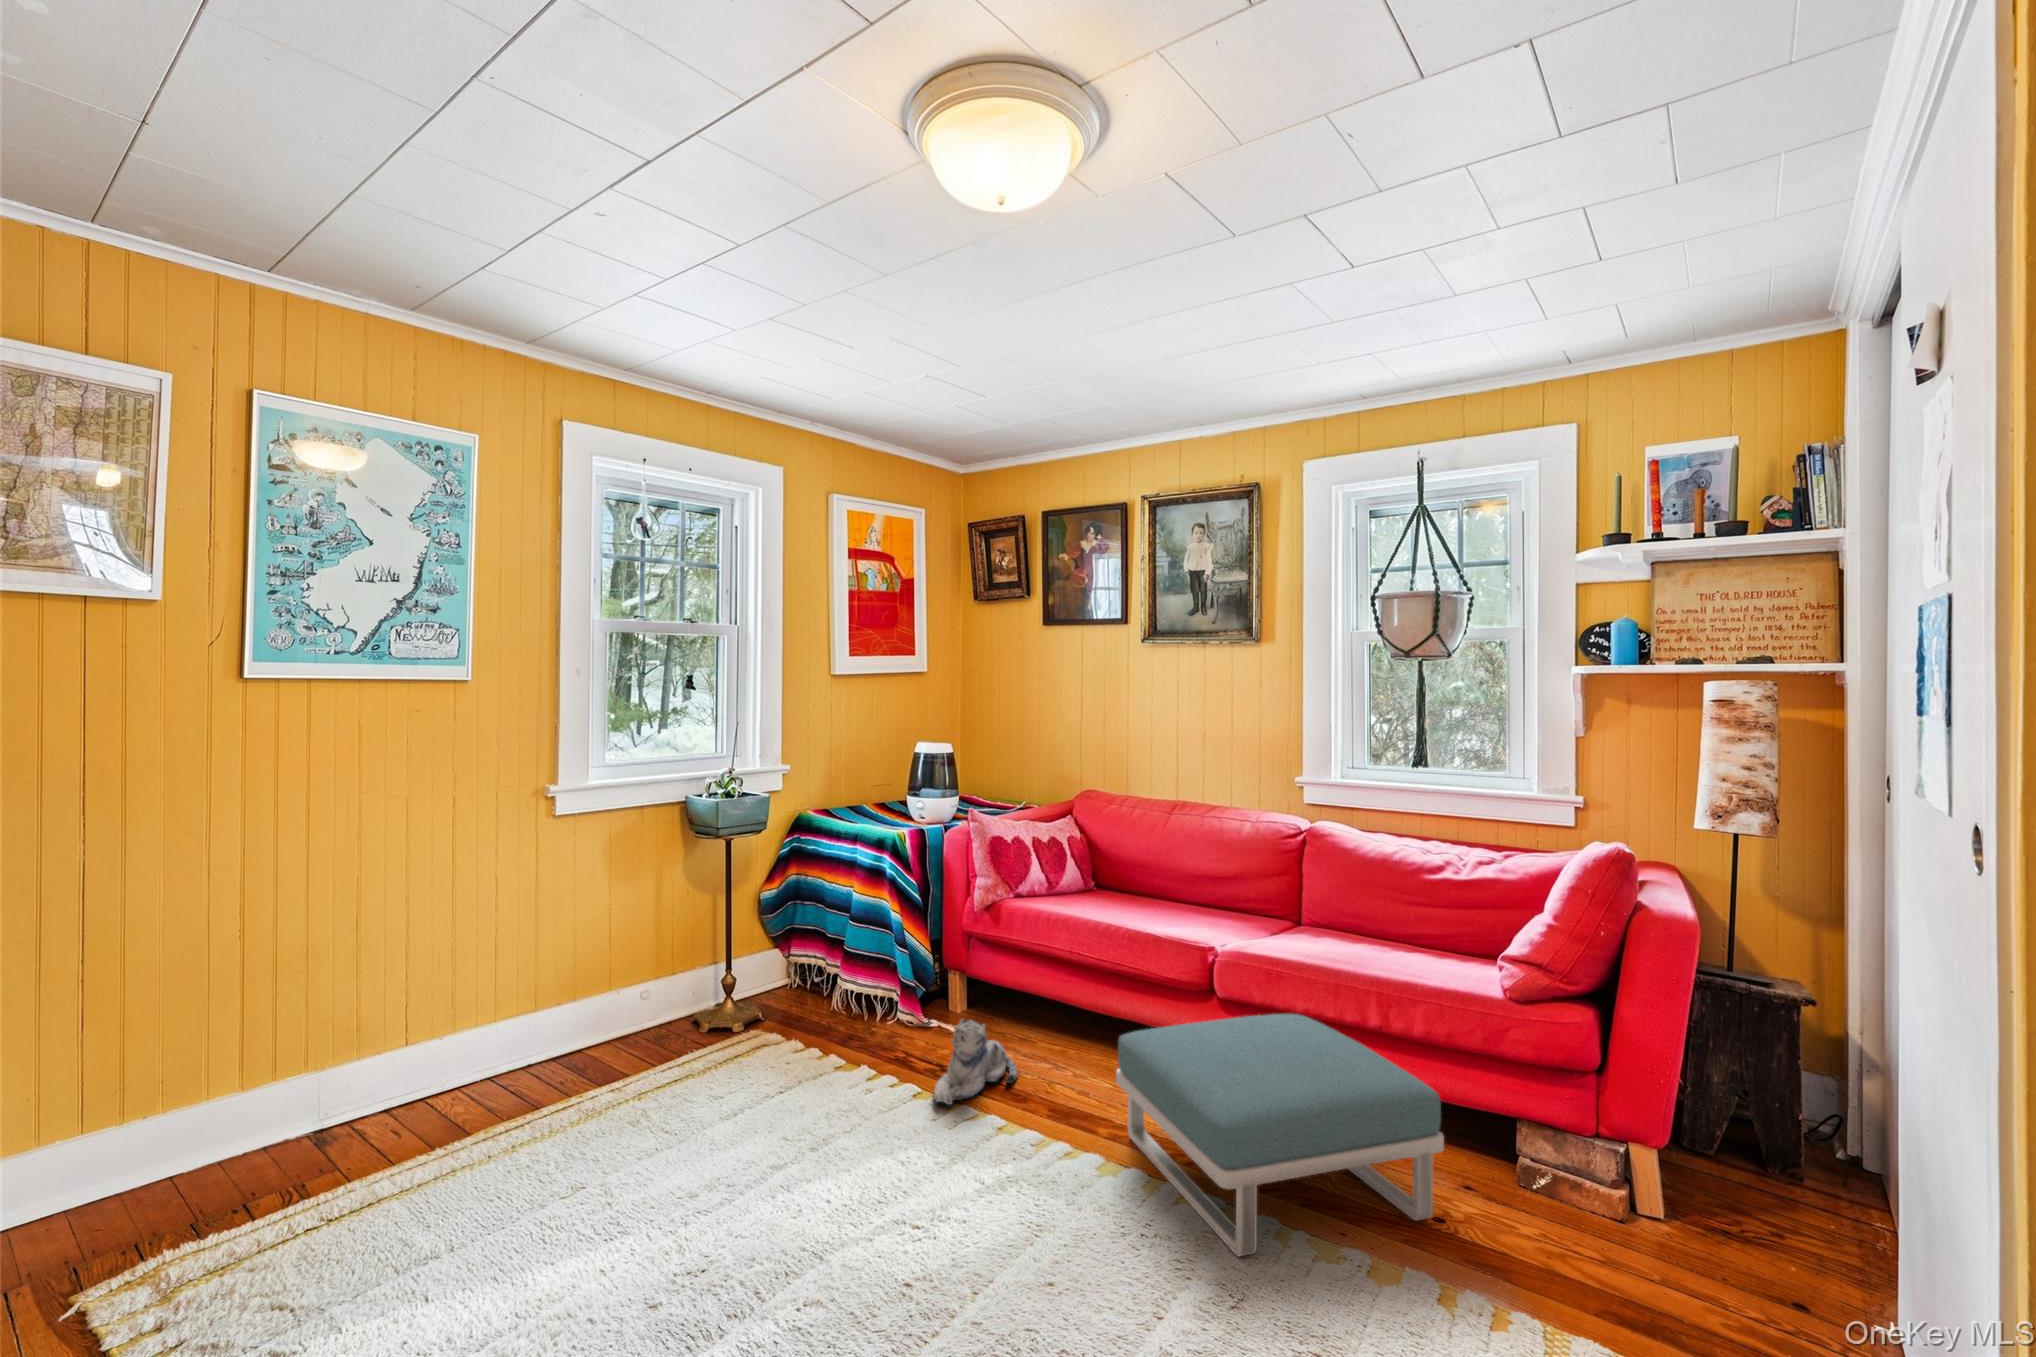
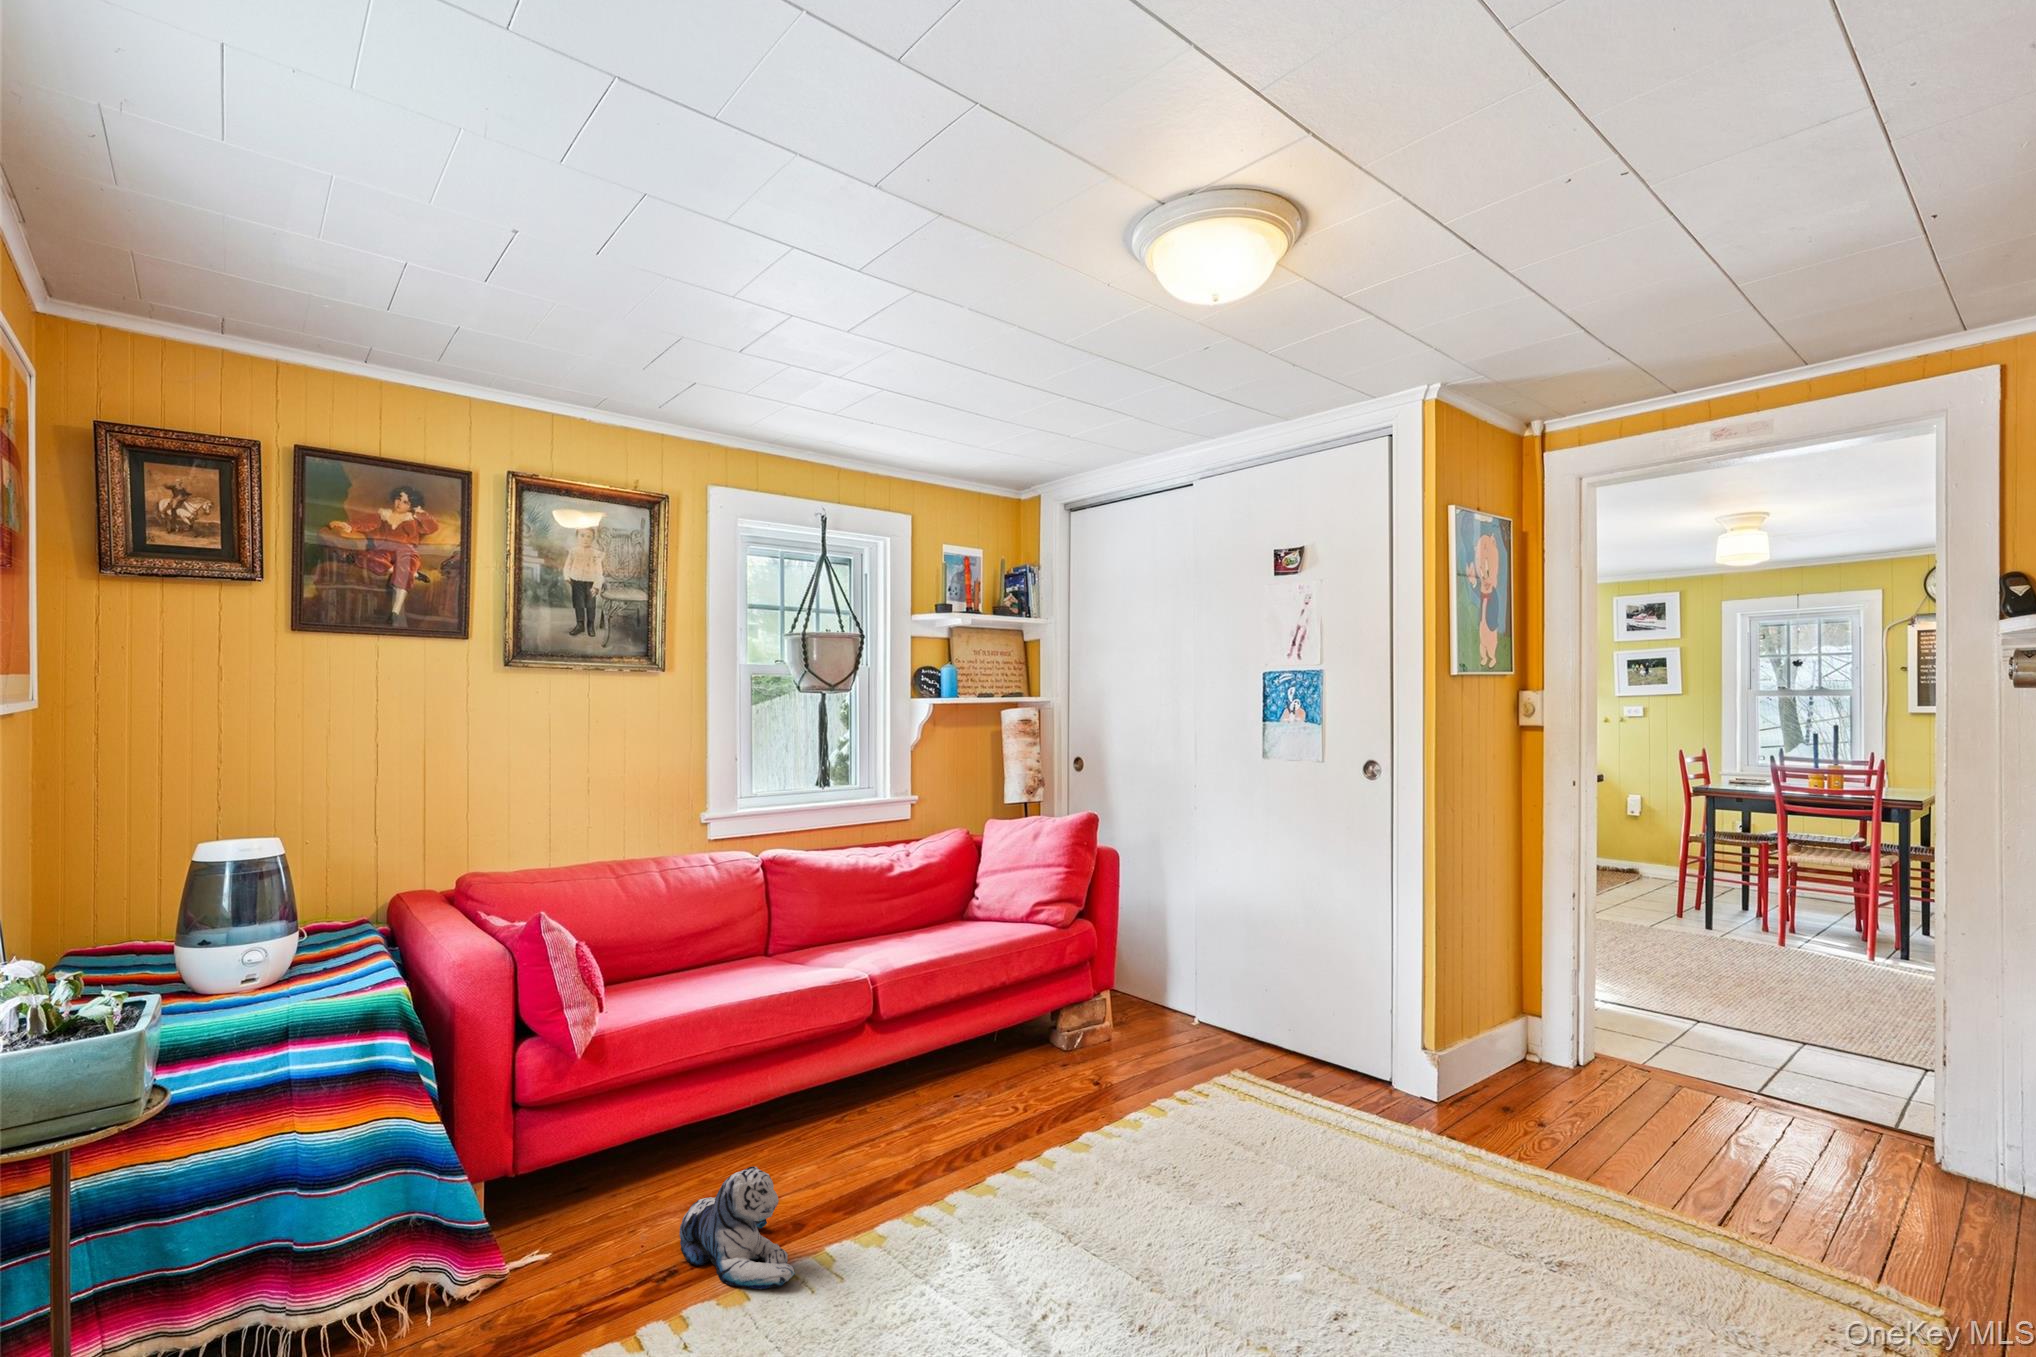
footstool: present [1116,1014,1444,1256] -> none [915,996,1132,1173]

